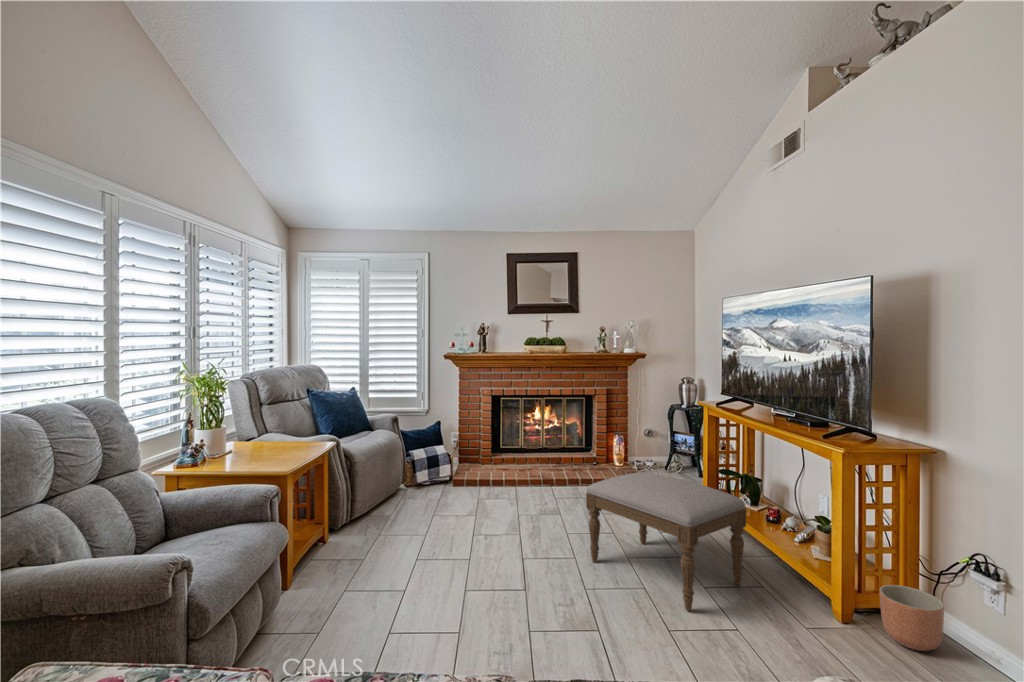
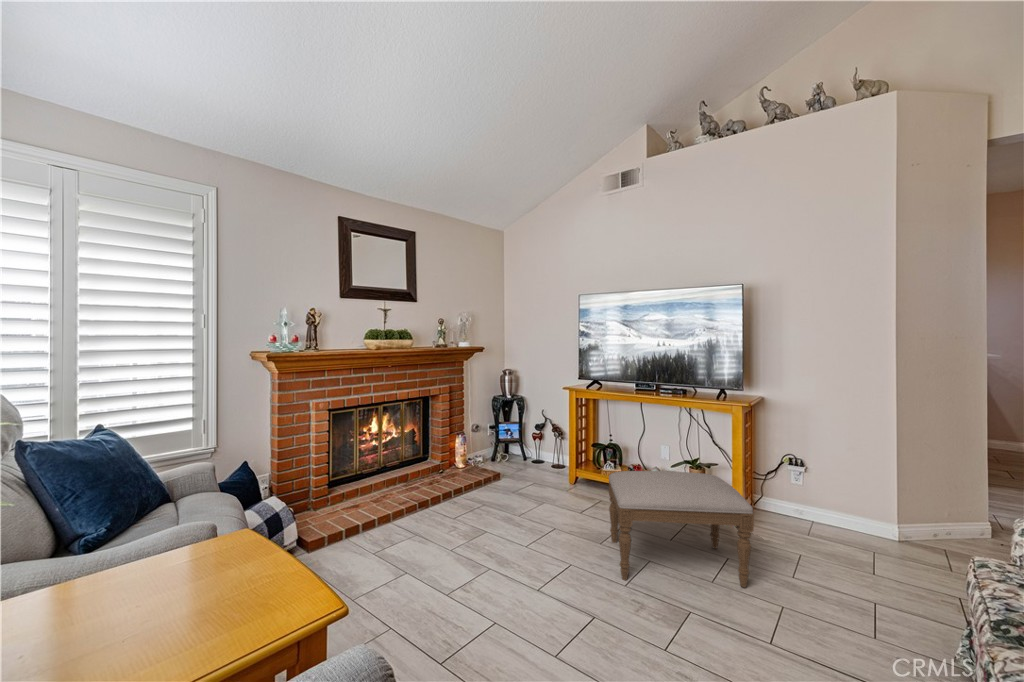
planter: present [880,585,944,651] -> none [801,509,840,550]

